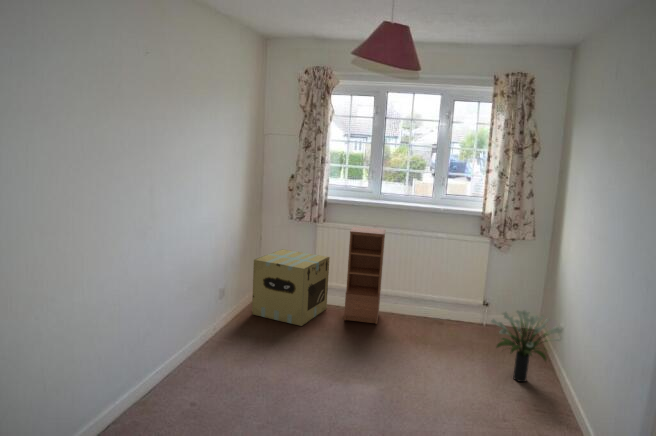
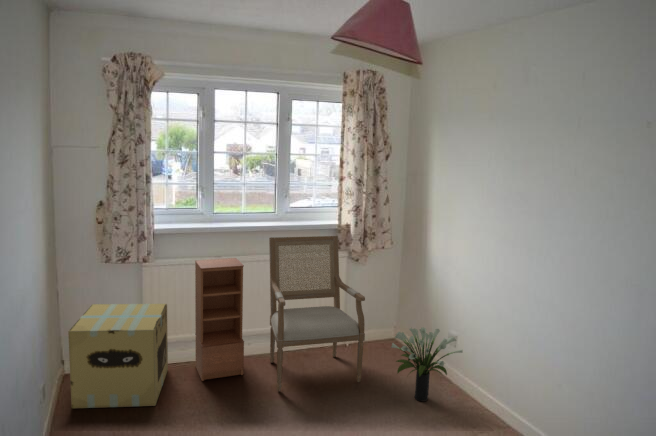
chair: none [394,216,479,353] -> present [269,236,365,391]

